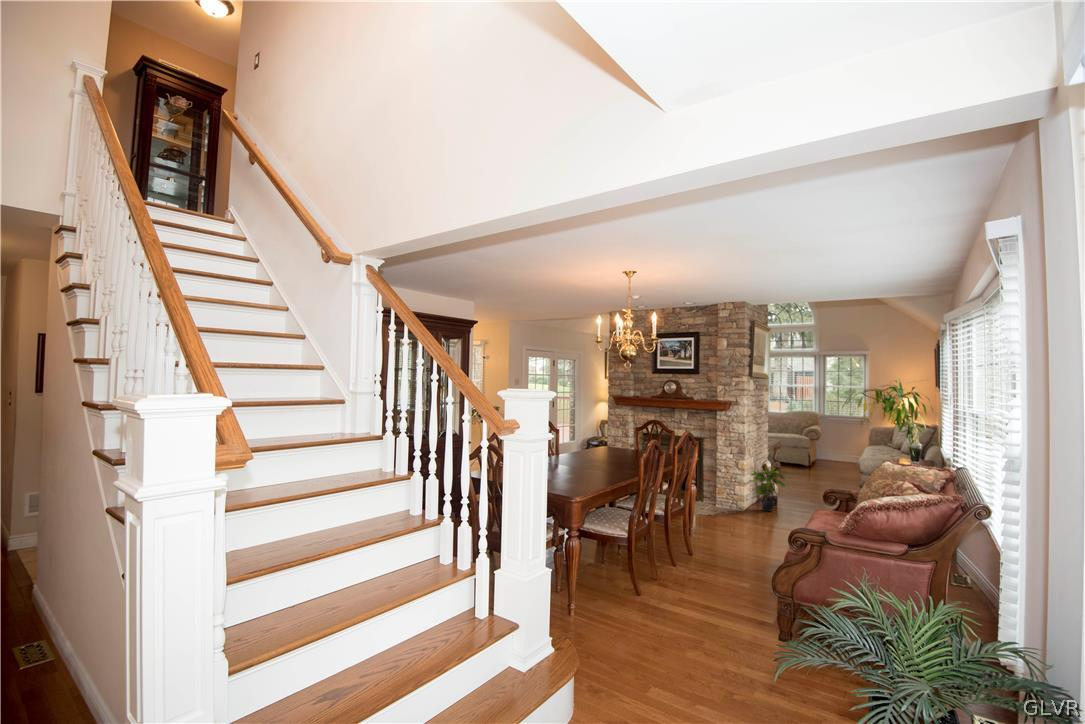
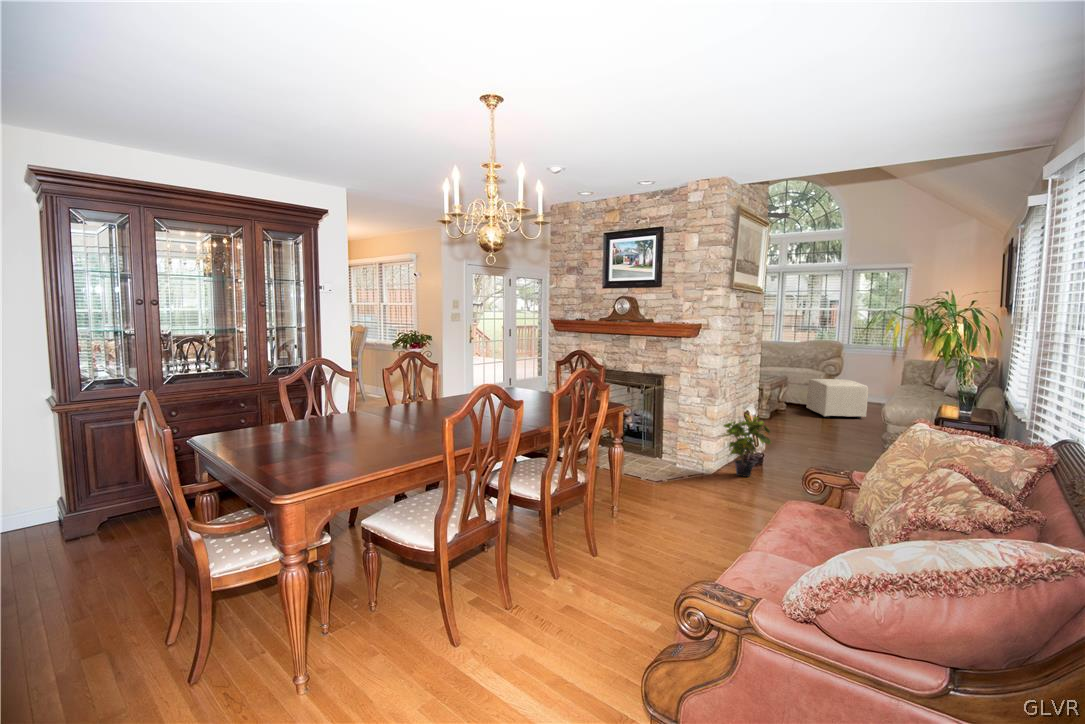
ottoman: none [797,443,844,474] -> present [807,379,868,419]

